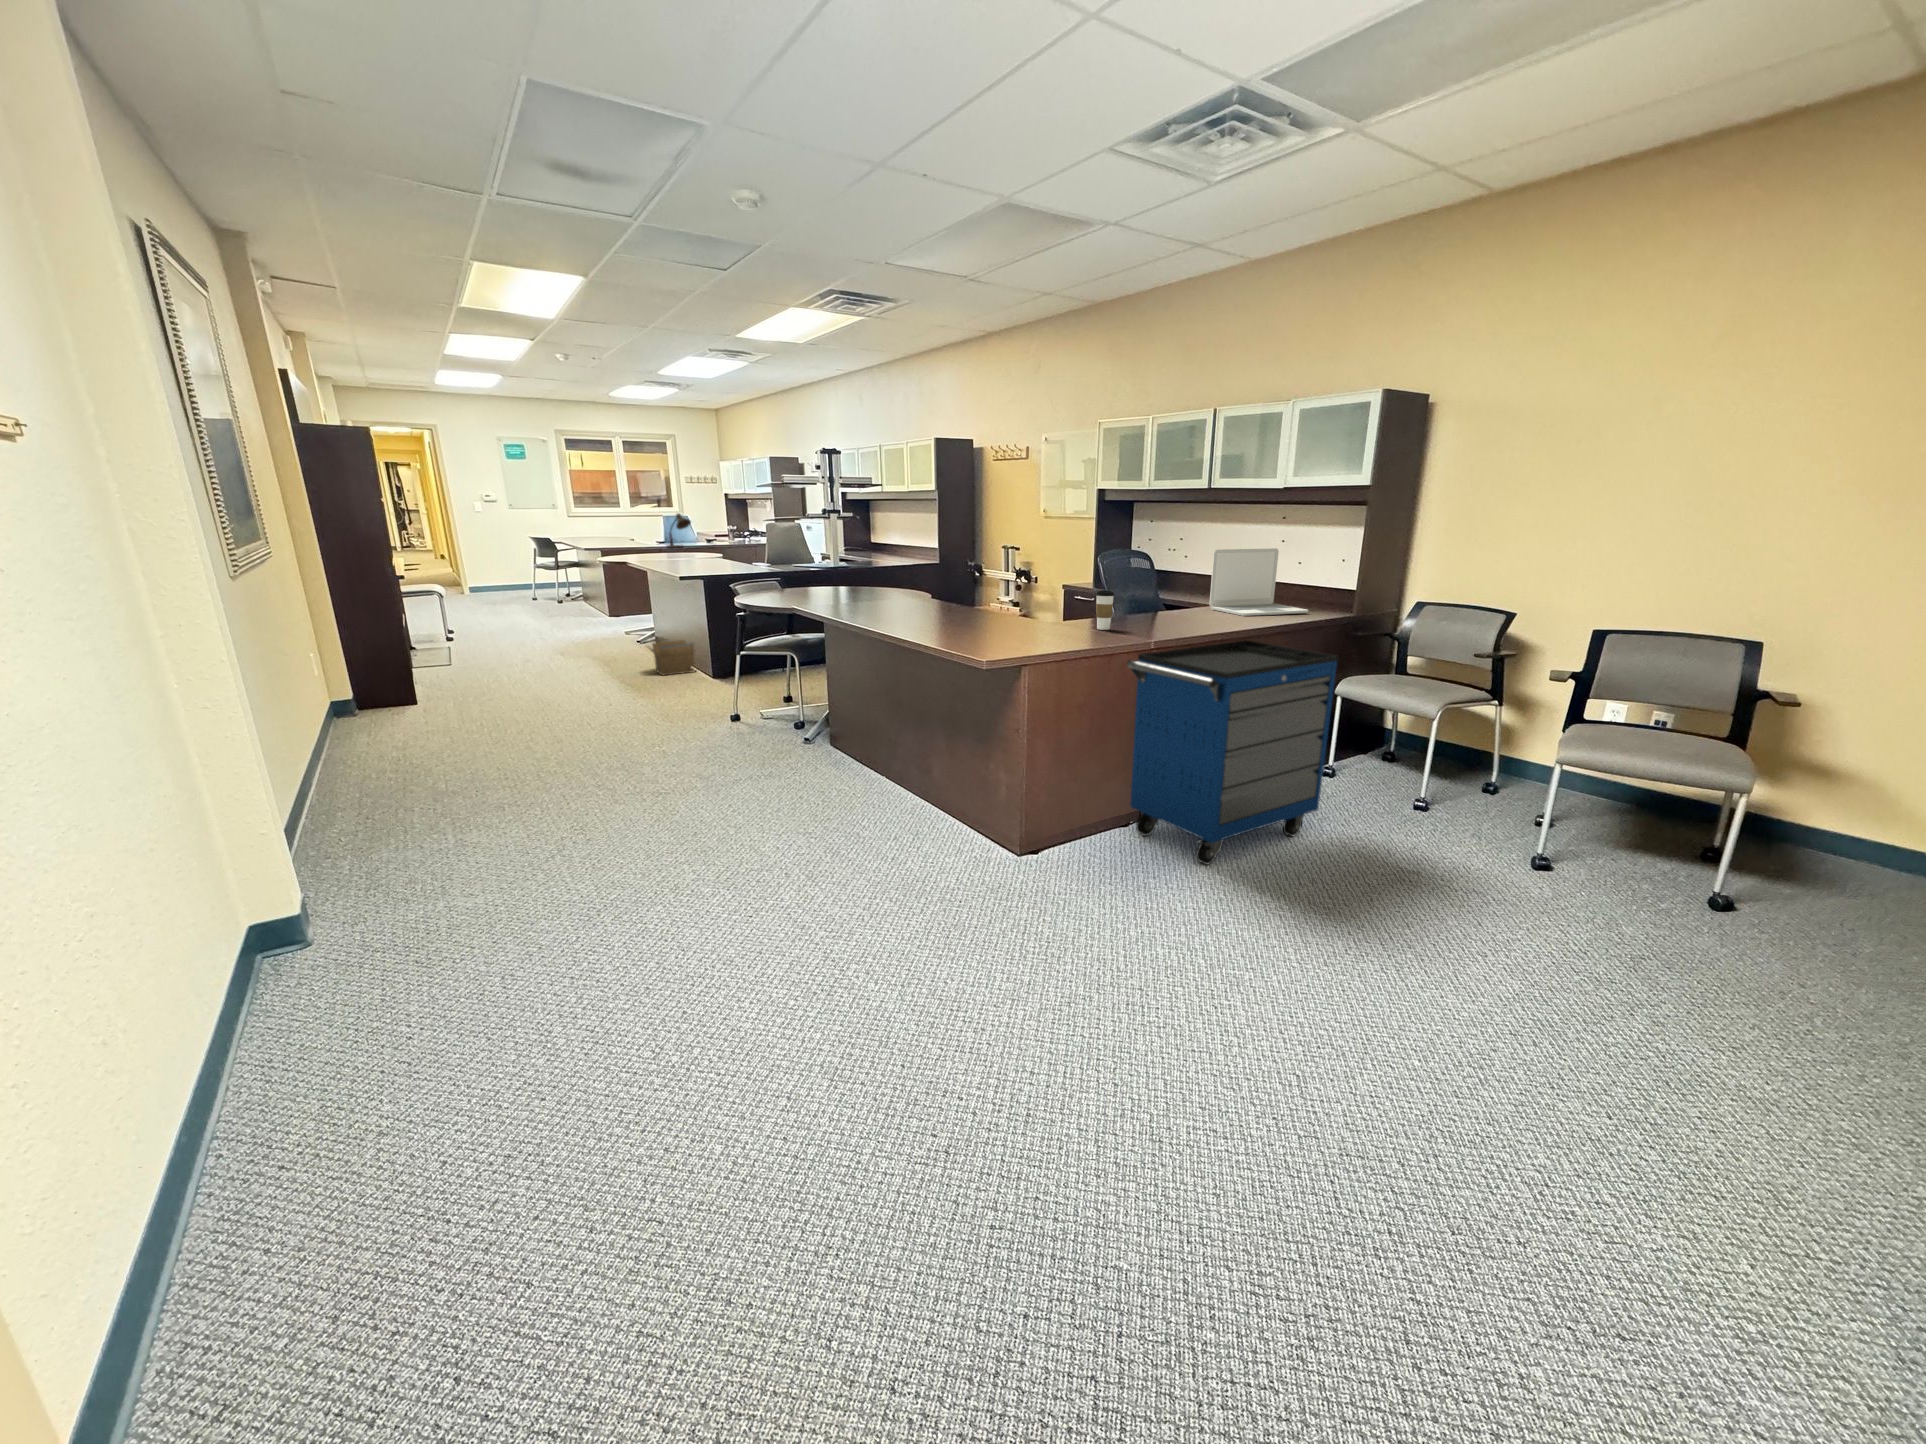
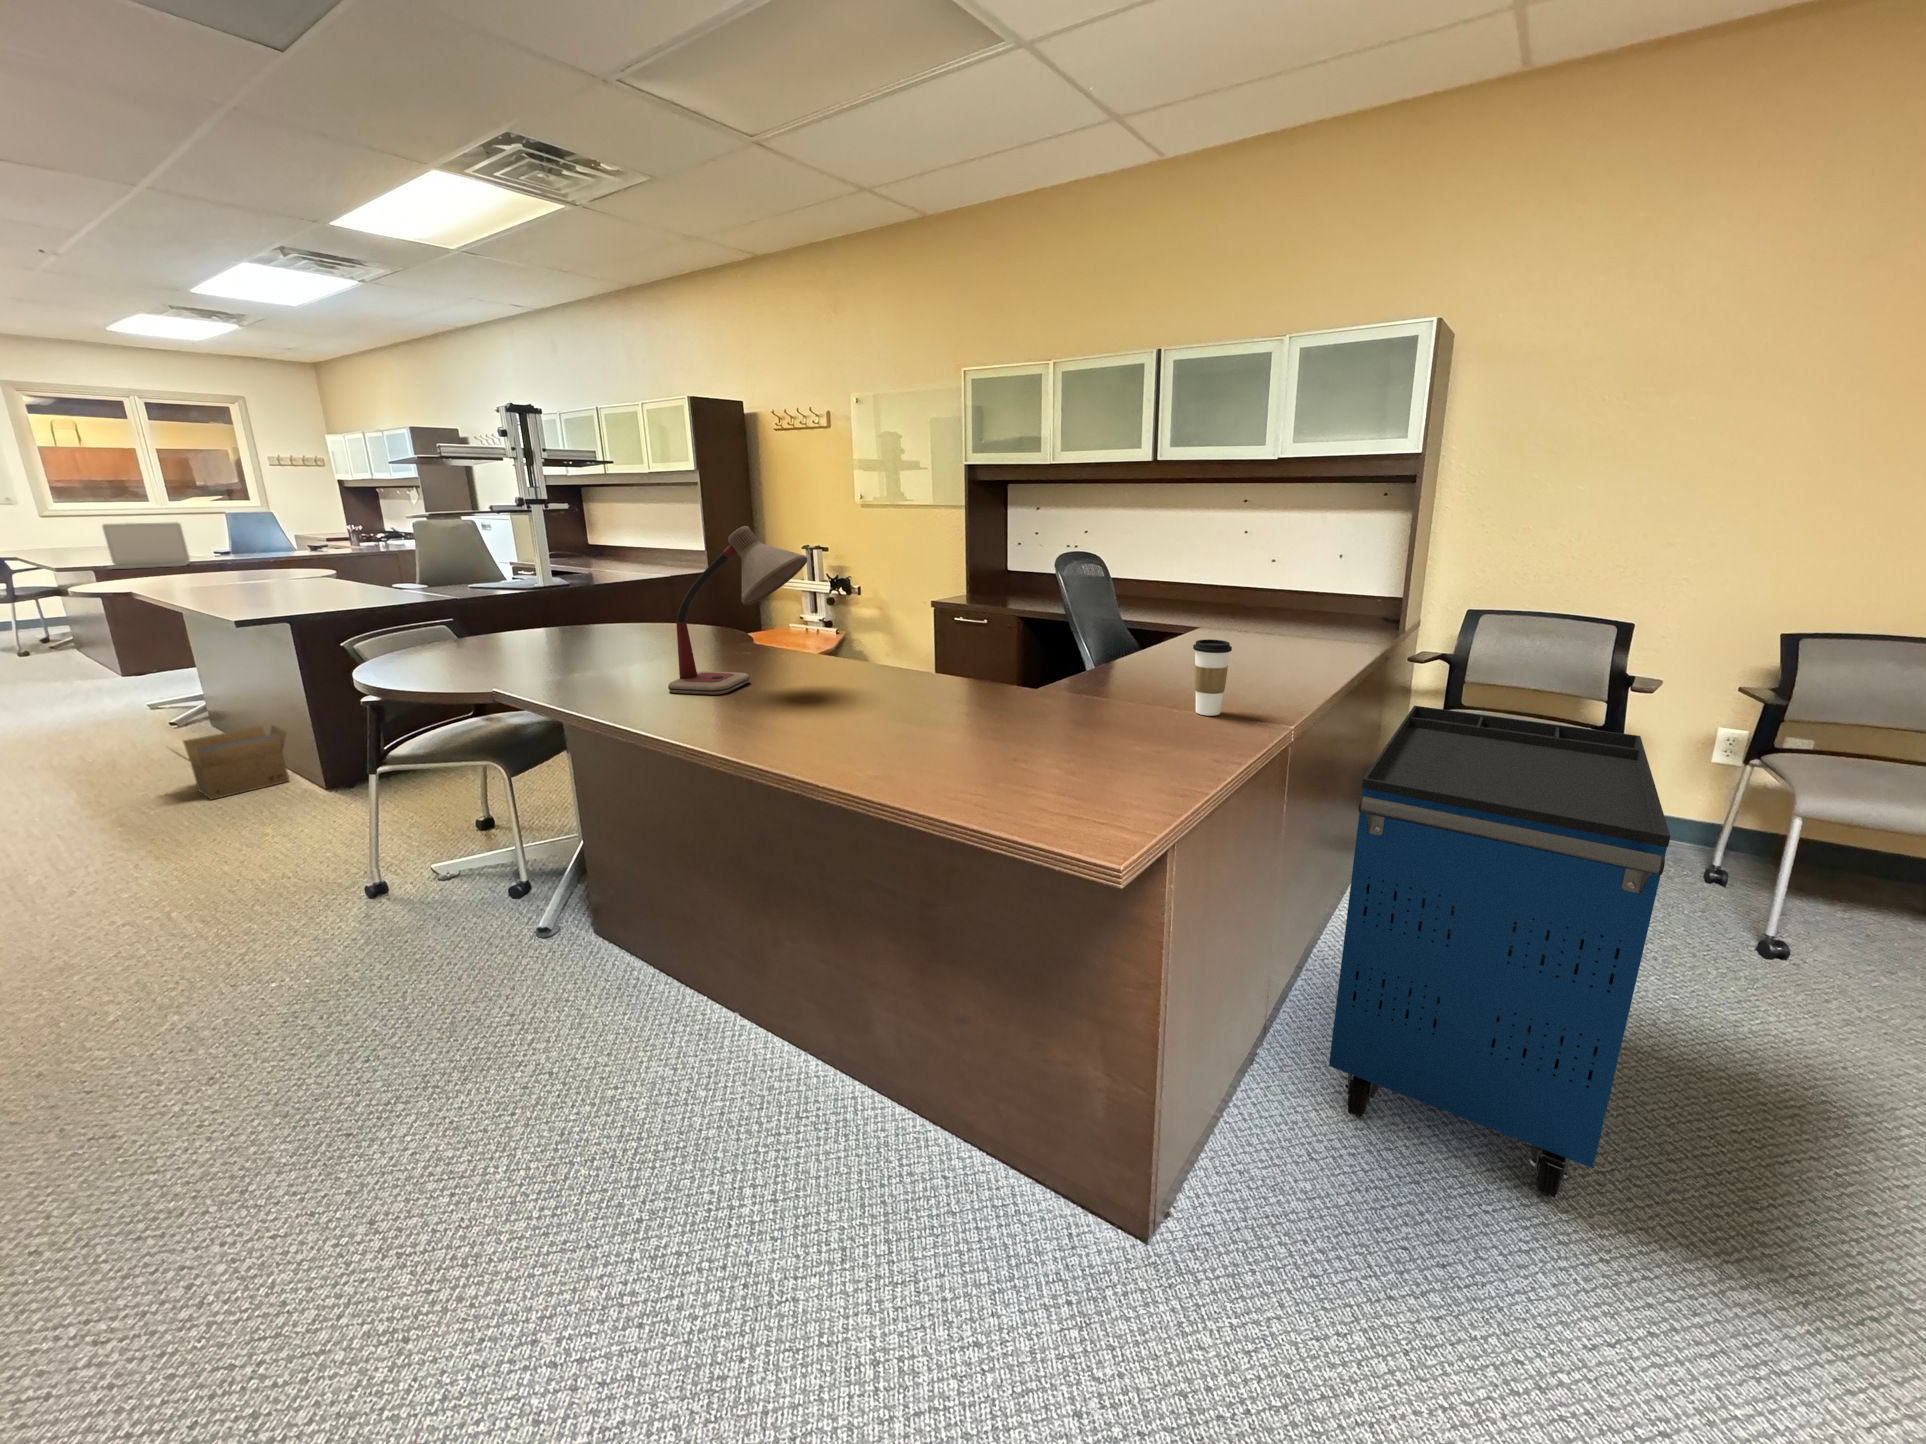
desk lamp: present [668,513,691,548] -> present [668,526,808,695]
laptop: present [1209,548,1308,616] -> present [102,522,190,570]

